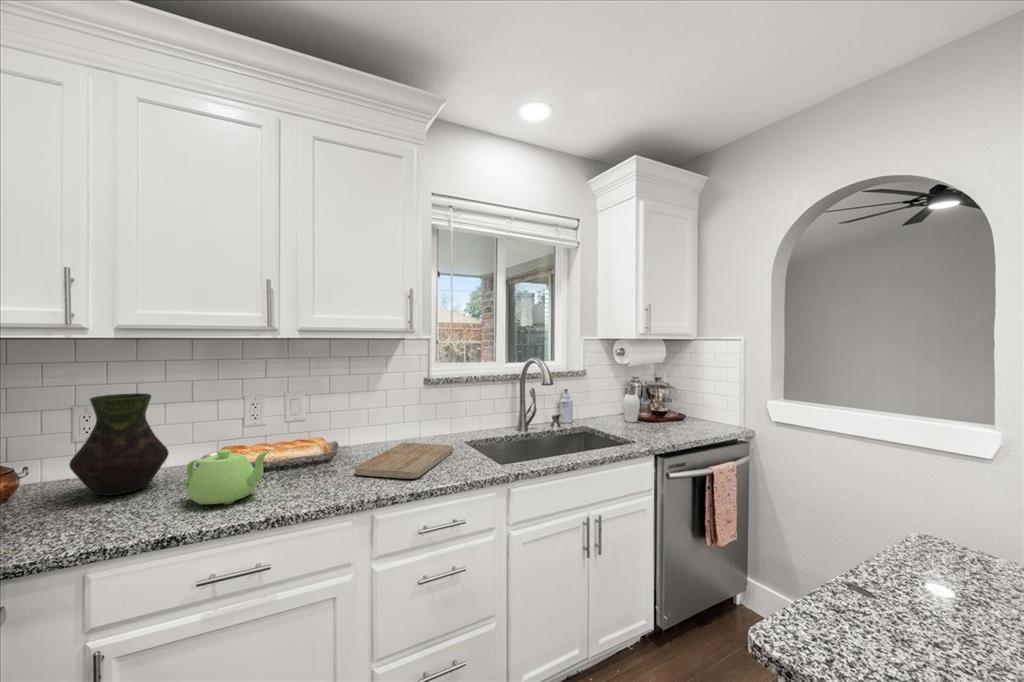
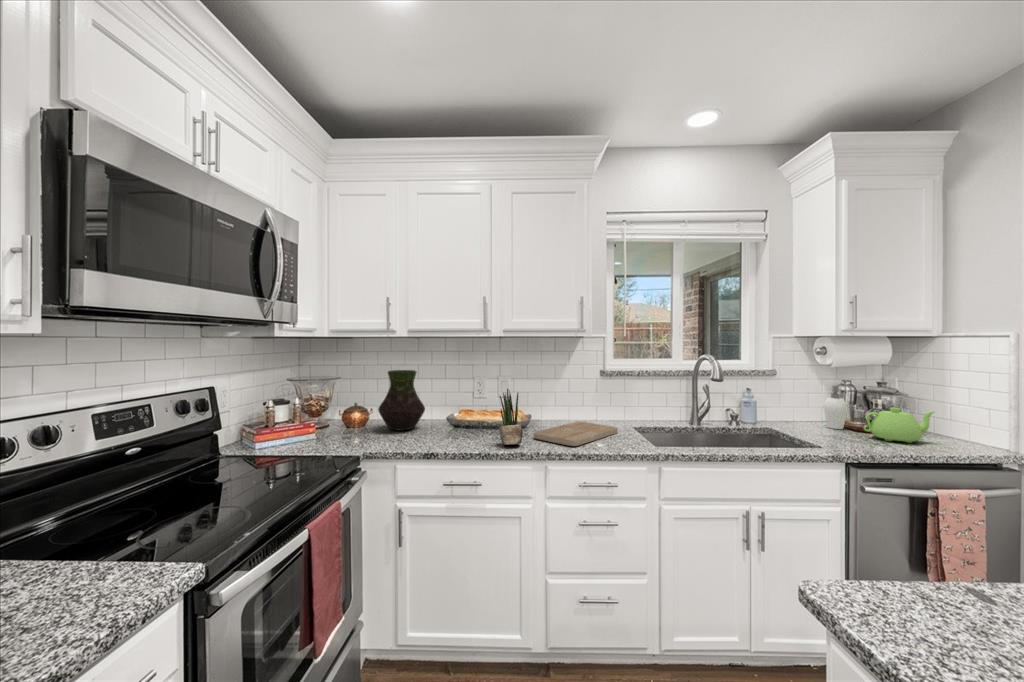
potted plant: none [311,413,345,492] -> present [499,389,522,445]
teapot: present [184,449,269,505] -> present [864,408,935,443]

